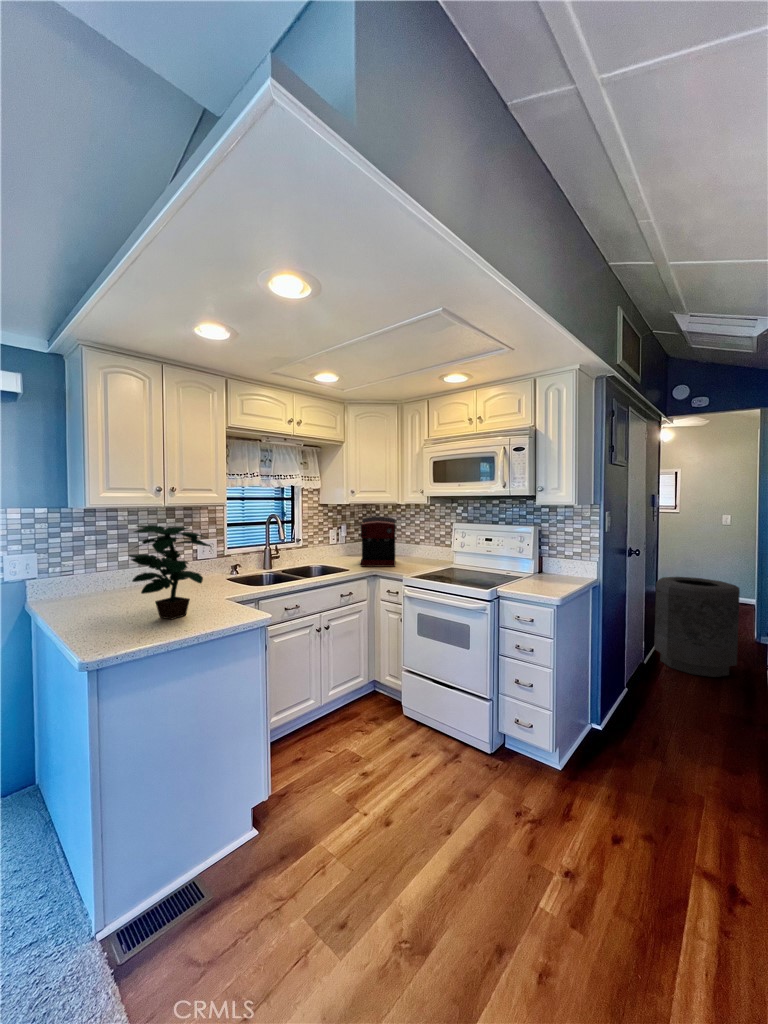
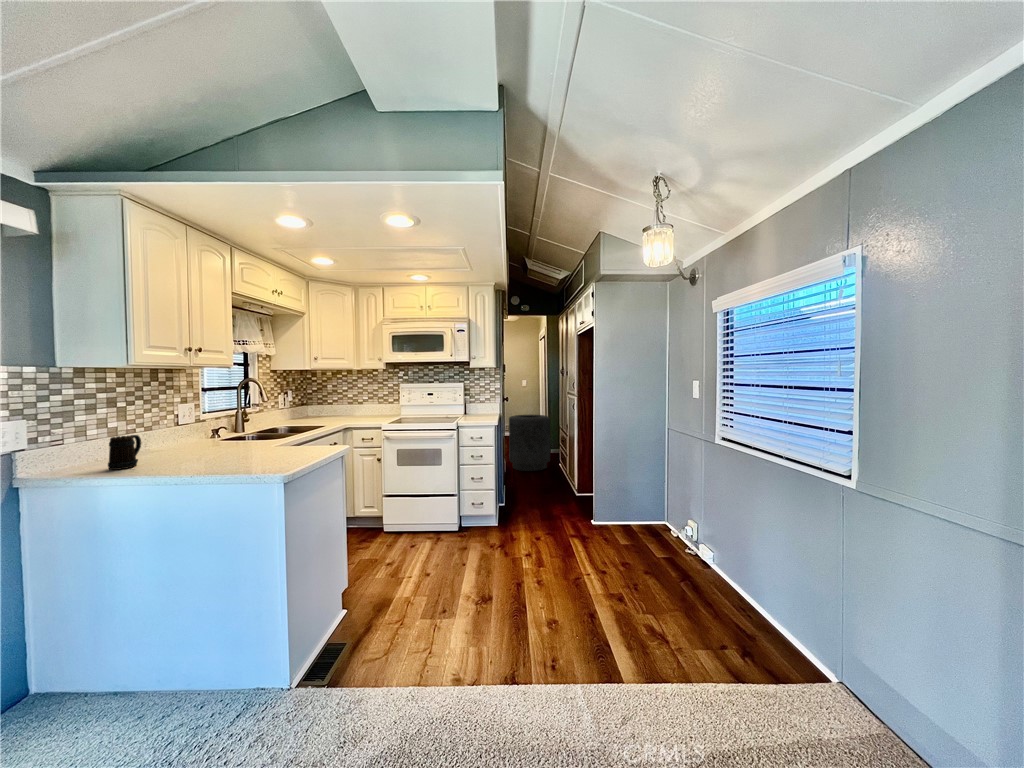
coffee maker: present [361,517,396,567] -> none [319,380,358,423]
potted plant: present [128,525,211,620] -> none [204,379,301,457]
mug: none [66,575,102,609] -> present [108,435,141,470]

